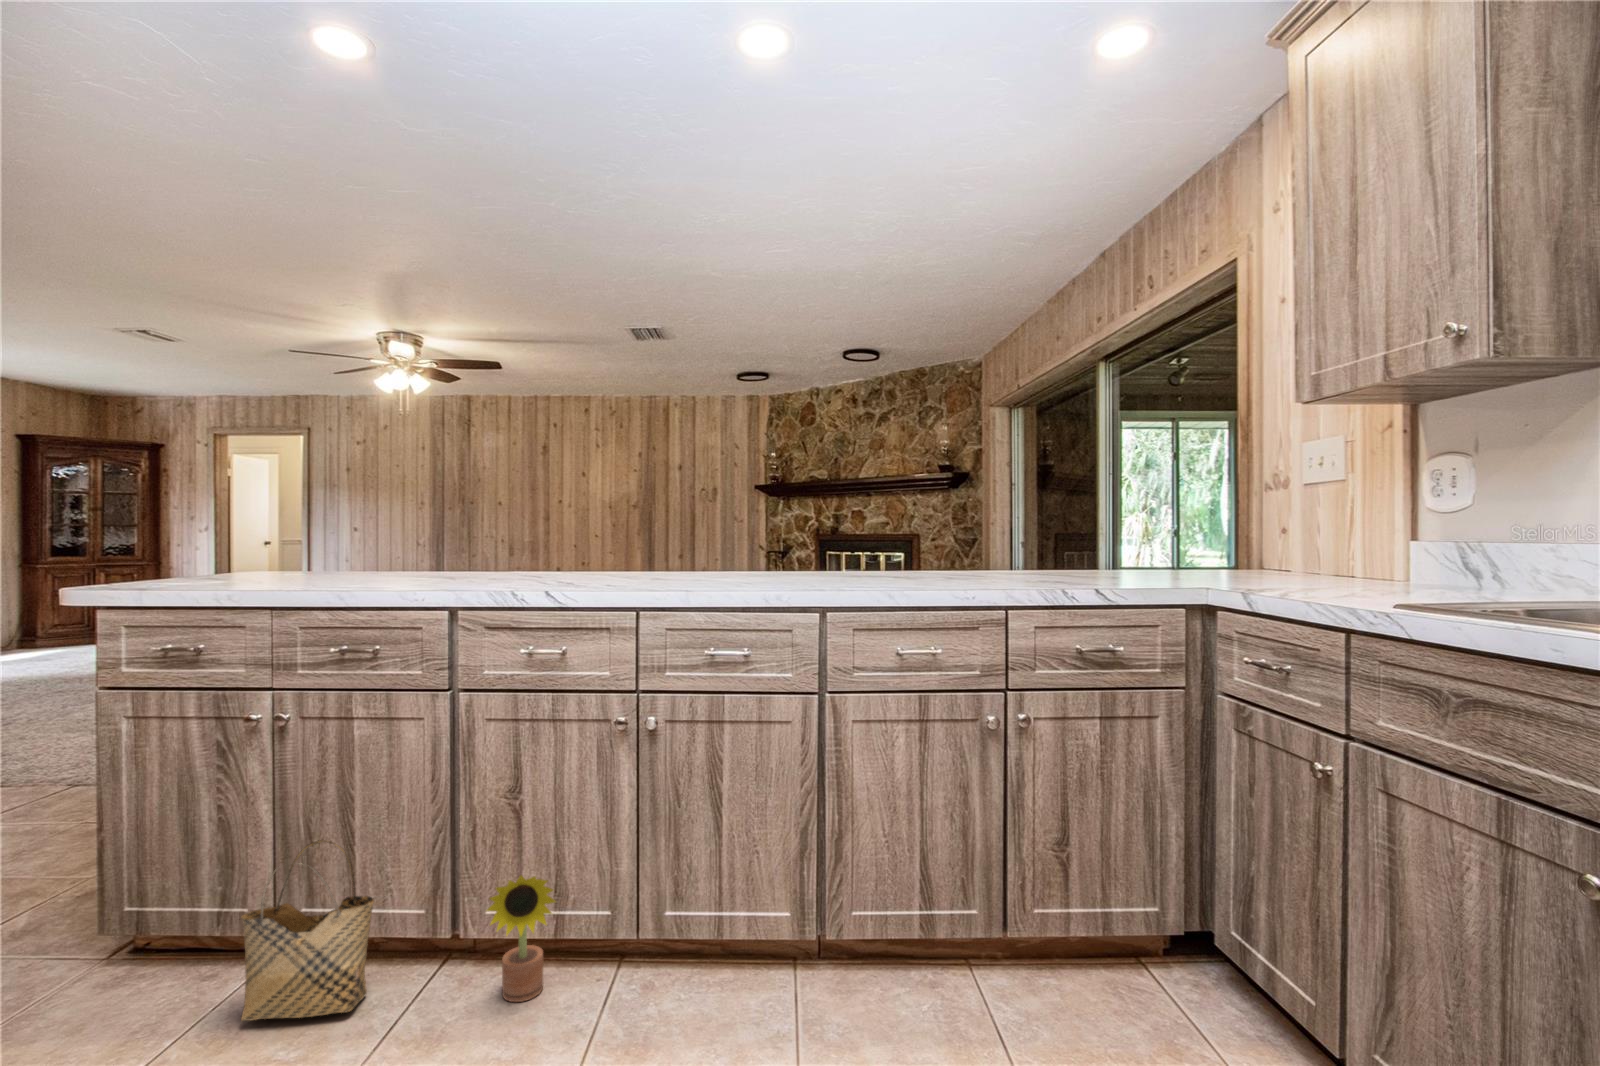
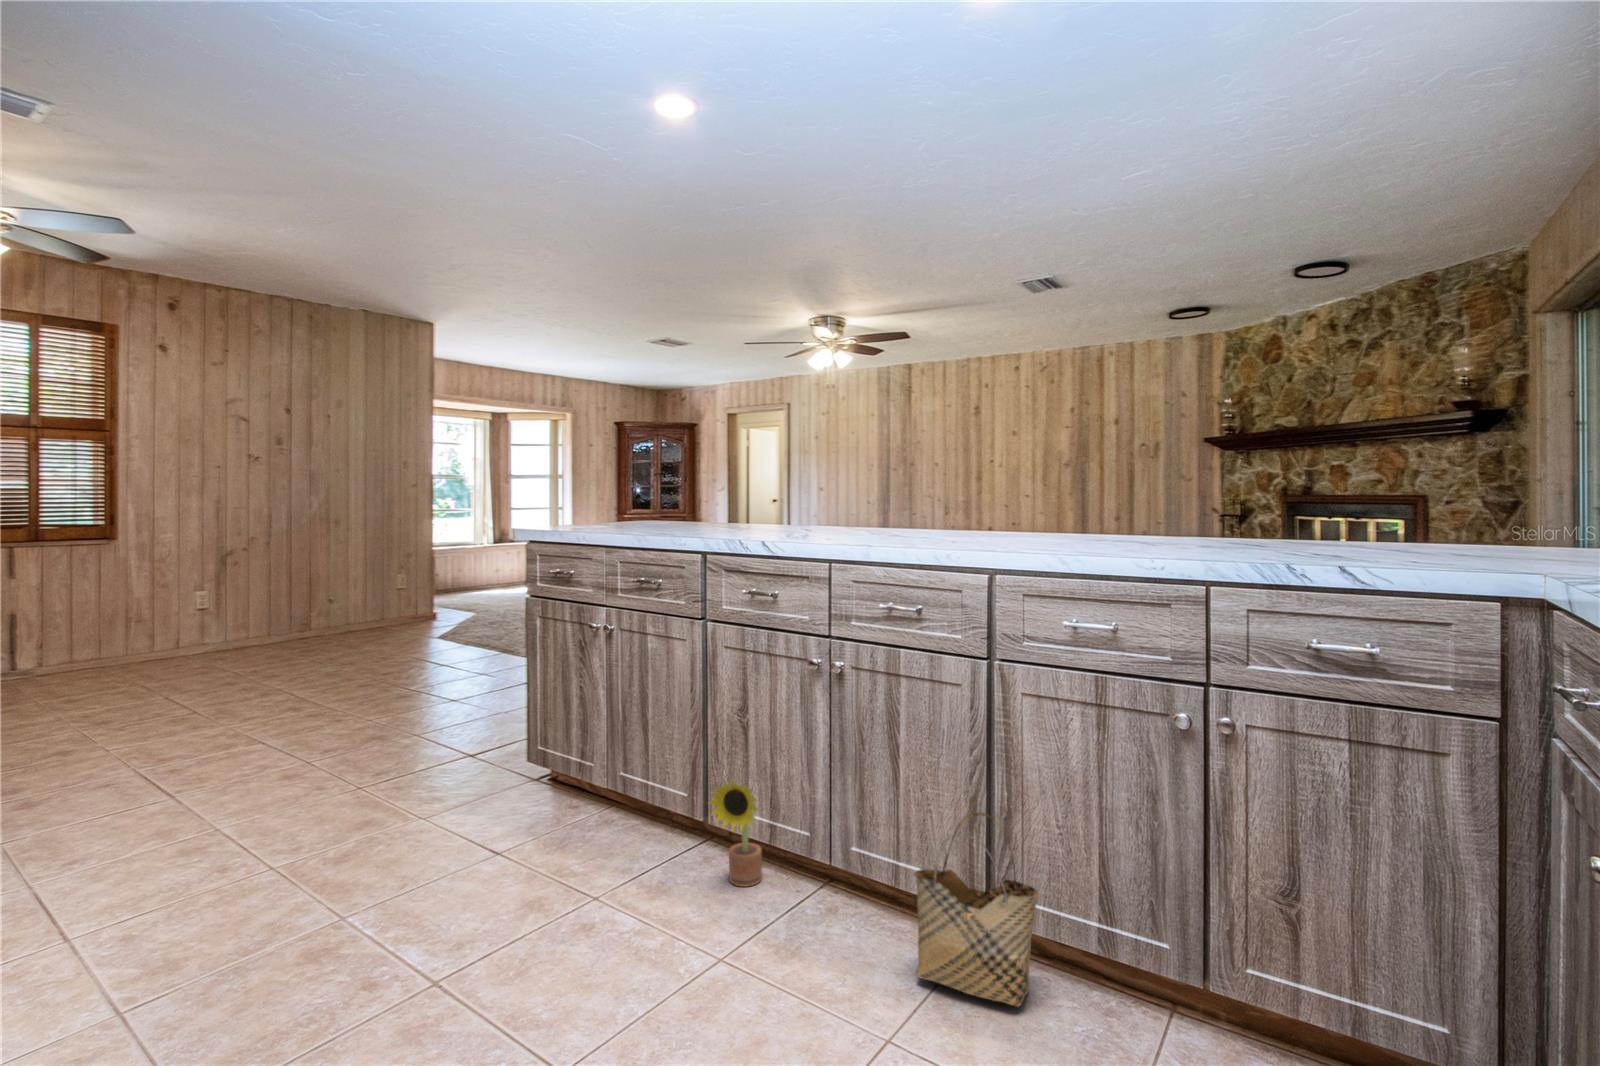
woven basket: present [241,840,374,1021] -> present [914,813,1038,1006]

